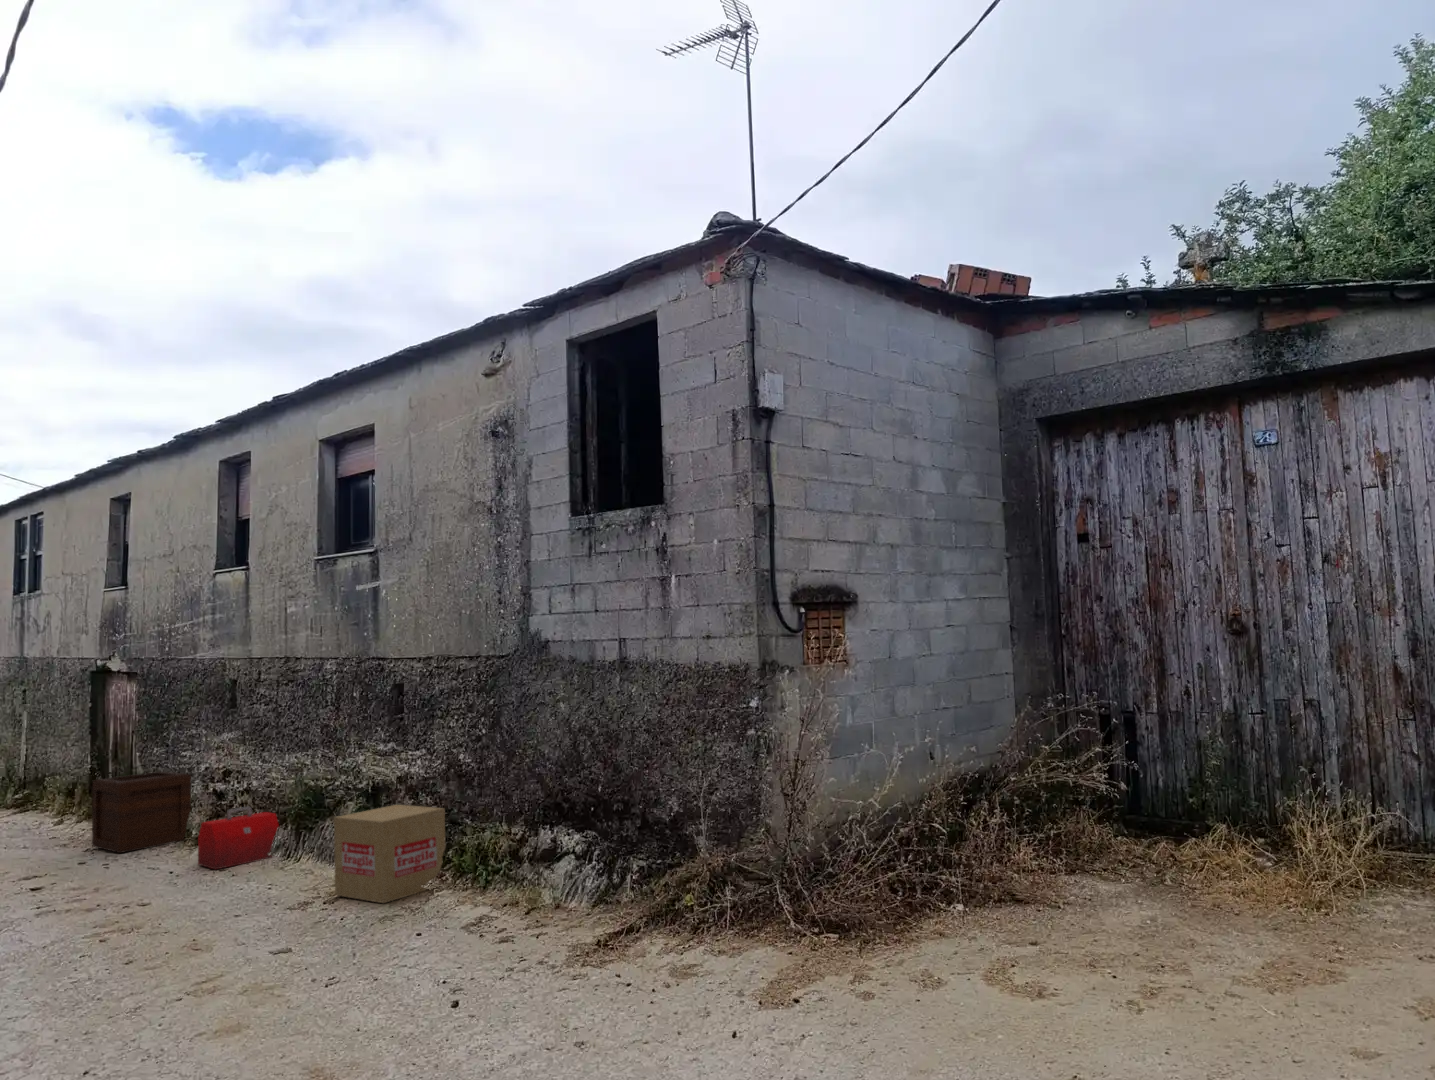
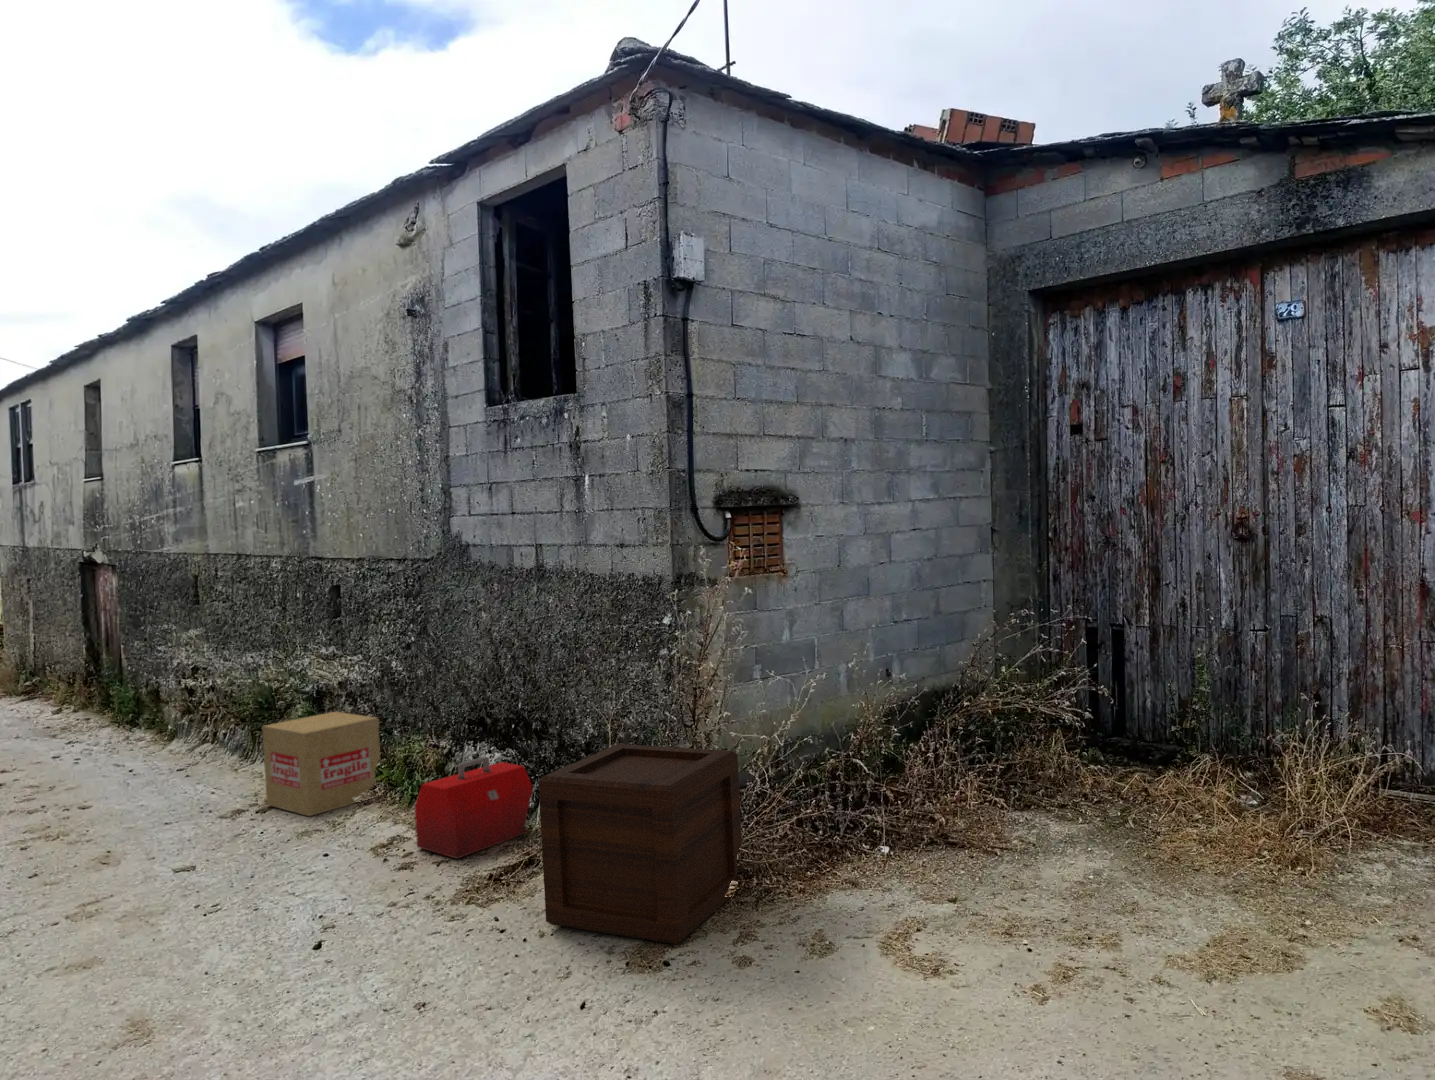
wooden crate: present [92,771,191,853] -> present [539,744,742,944]
toolbox: present [198,806,279,869] -> present [415,756,532,859]

